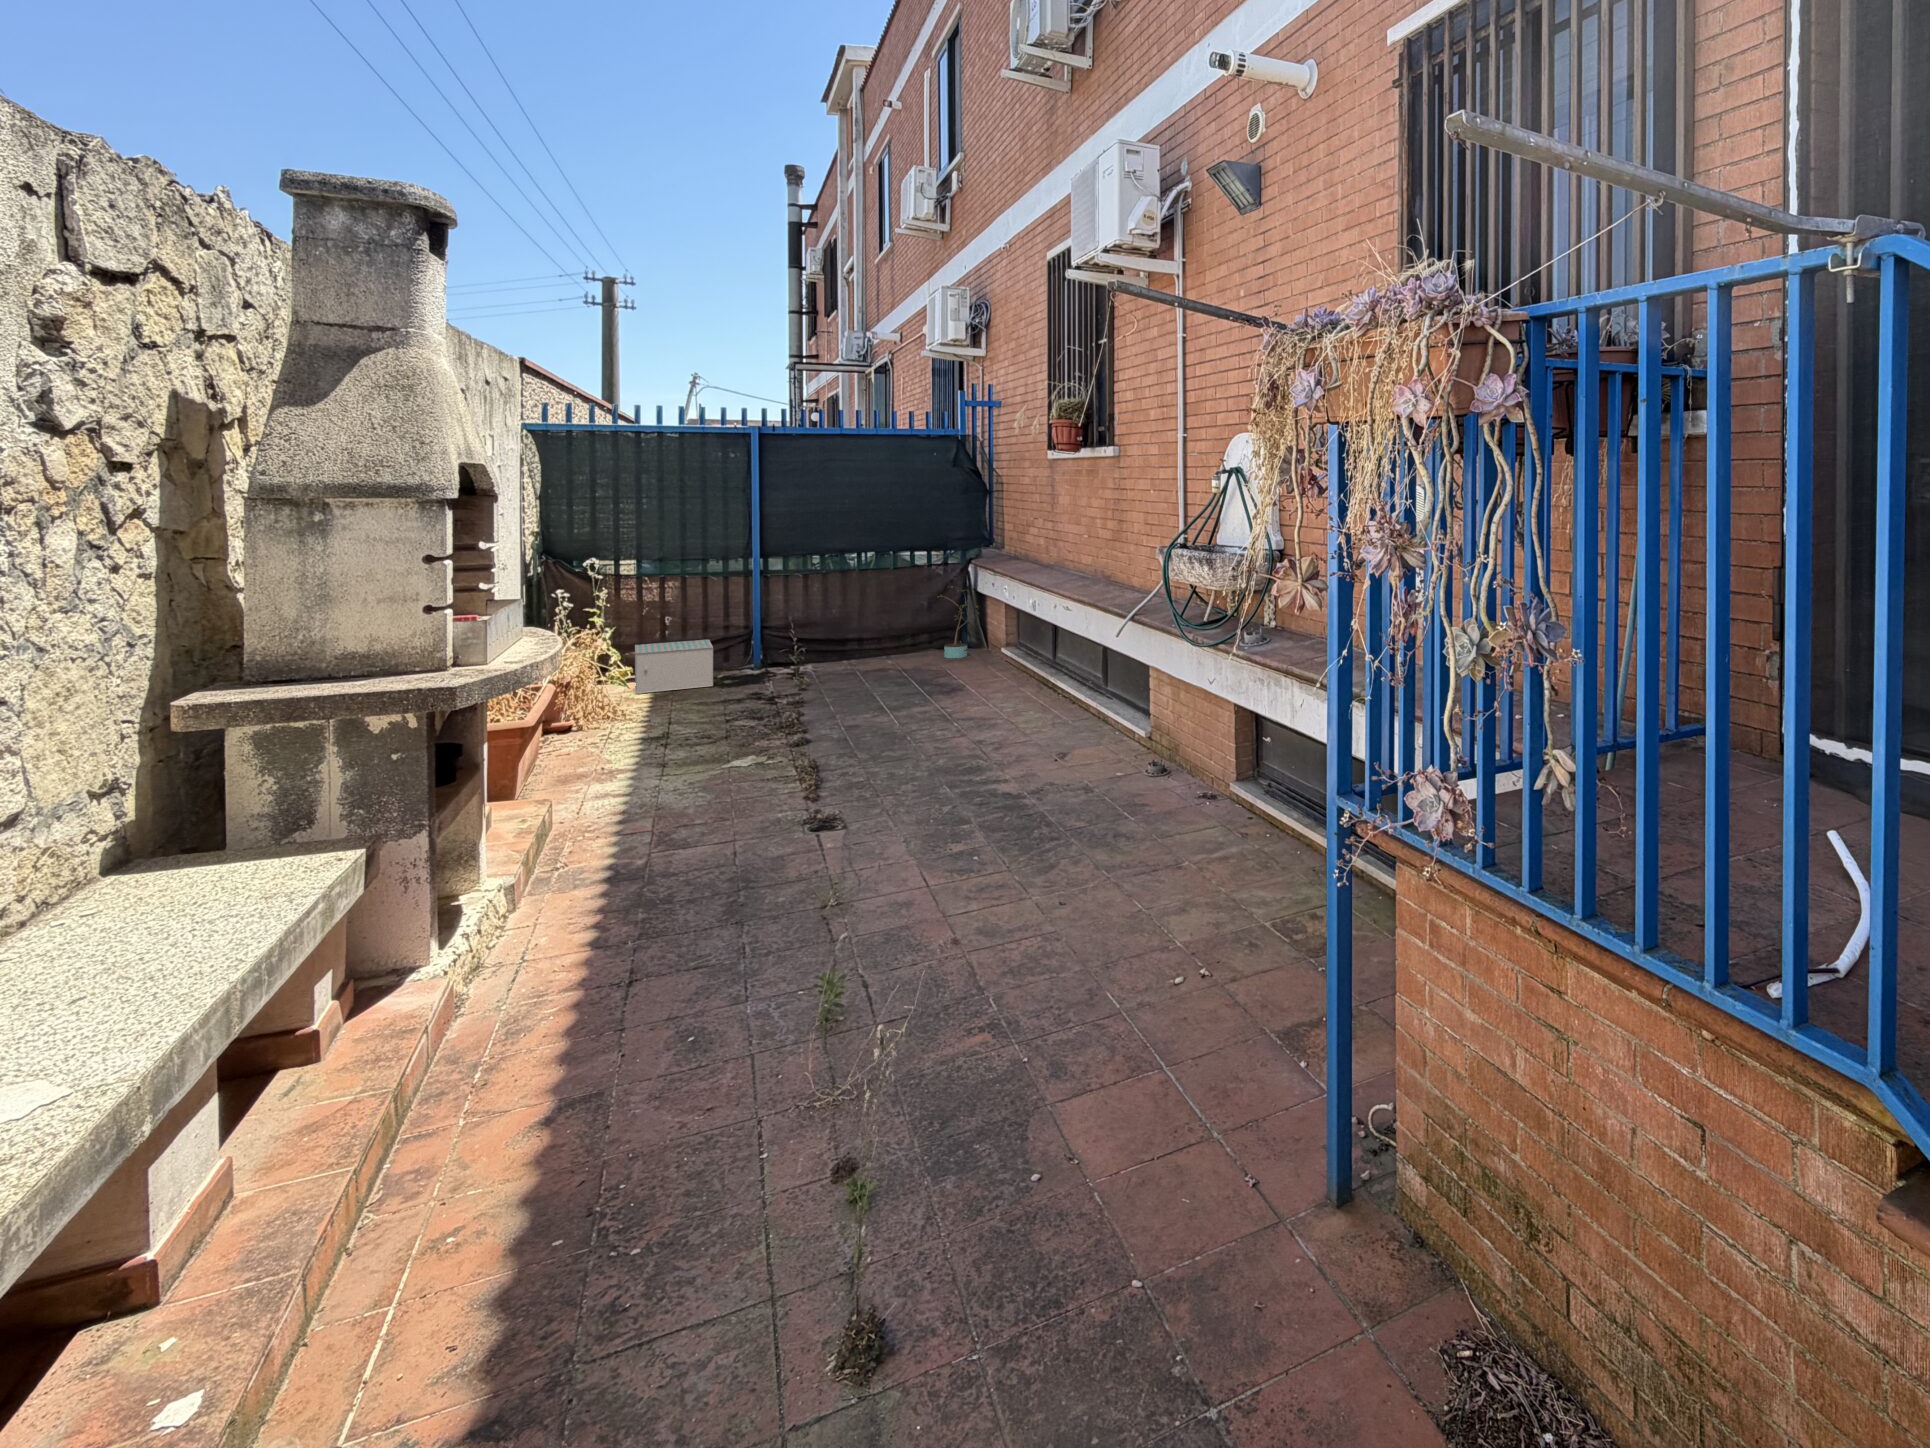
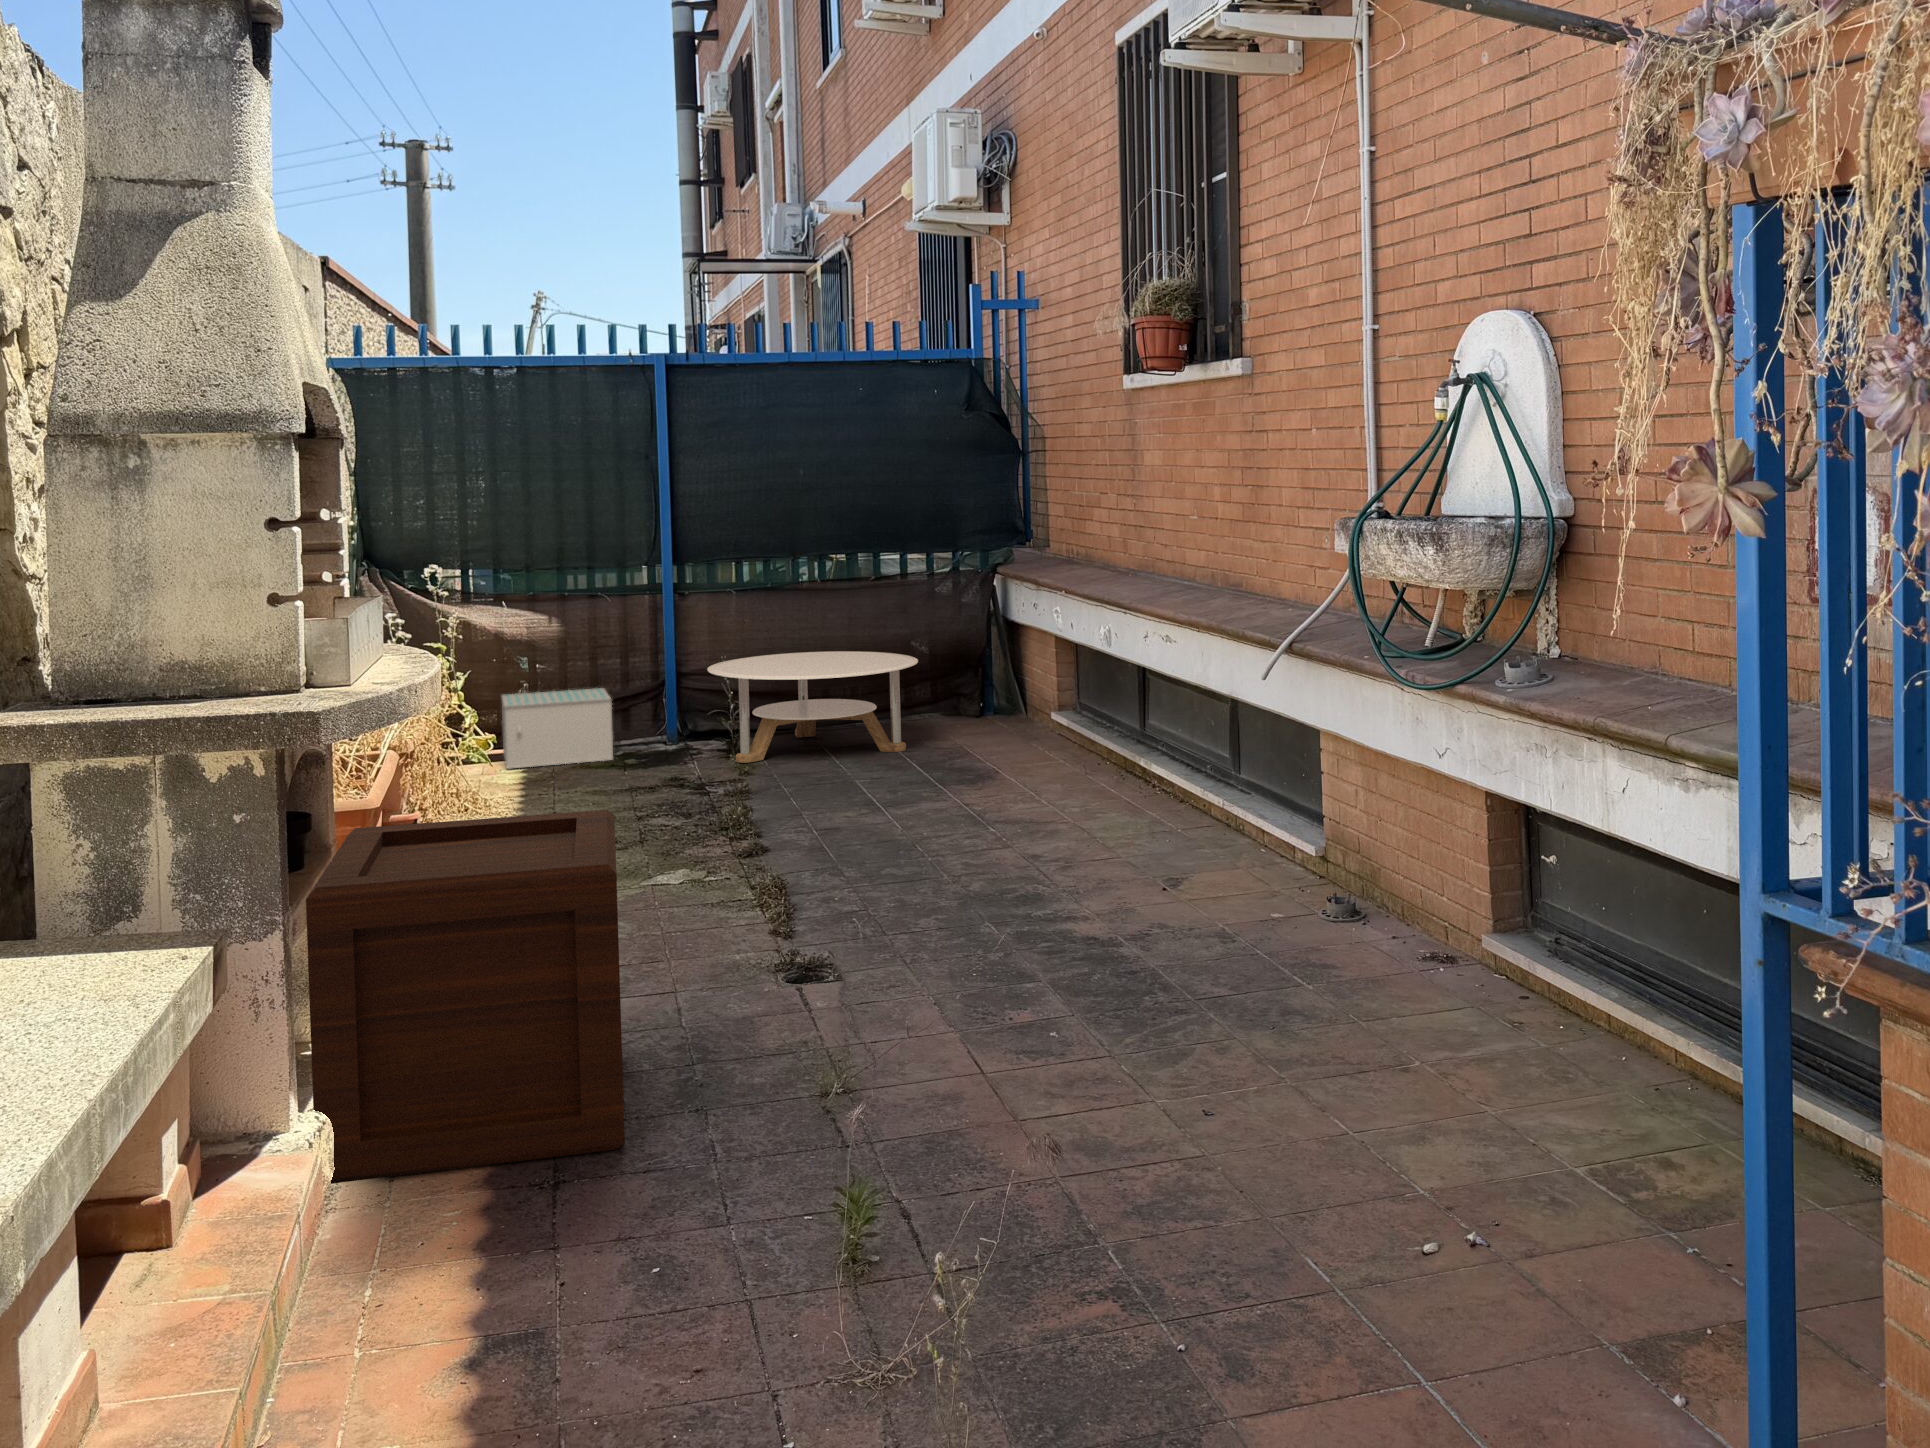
potted plant: present [936,586,979,658] -> none [938,604,1010,724]
round table: none [780,615,921,686] -> present [707,651,918,763]
wooden crate: none [449,733,690,996] -> present [306,810,625,1184]

